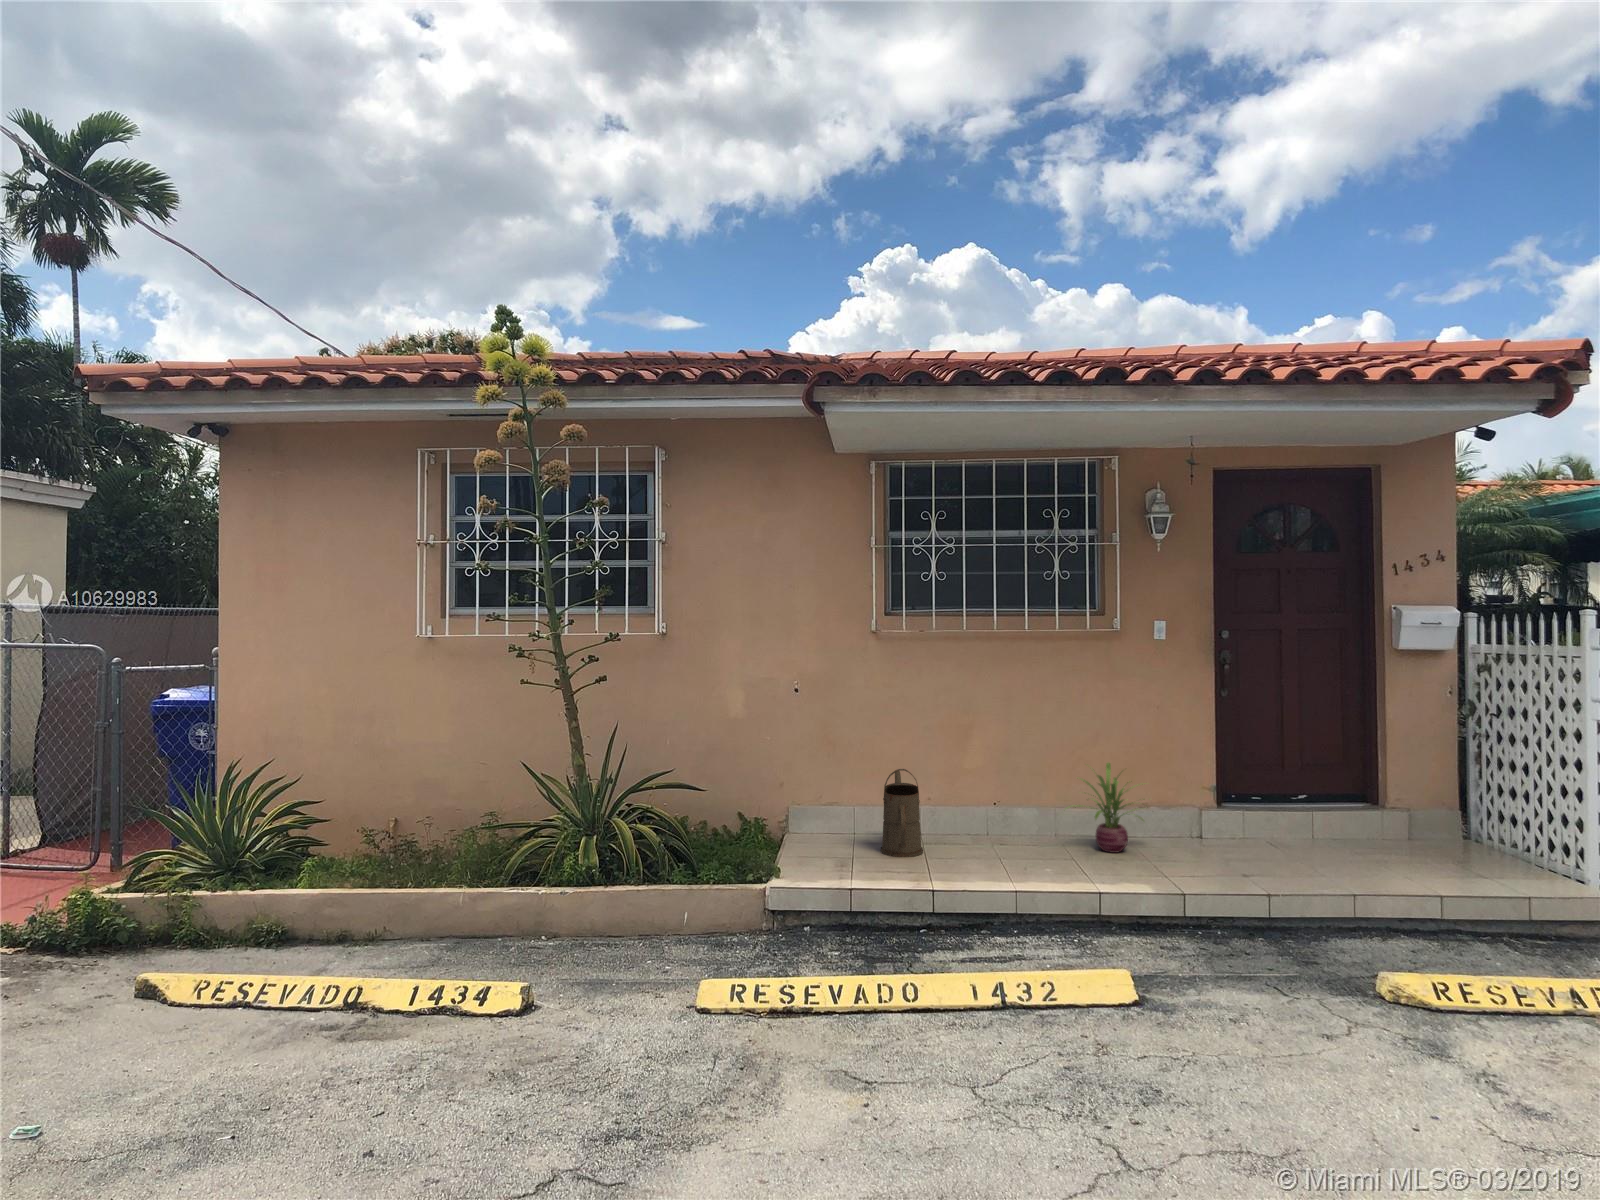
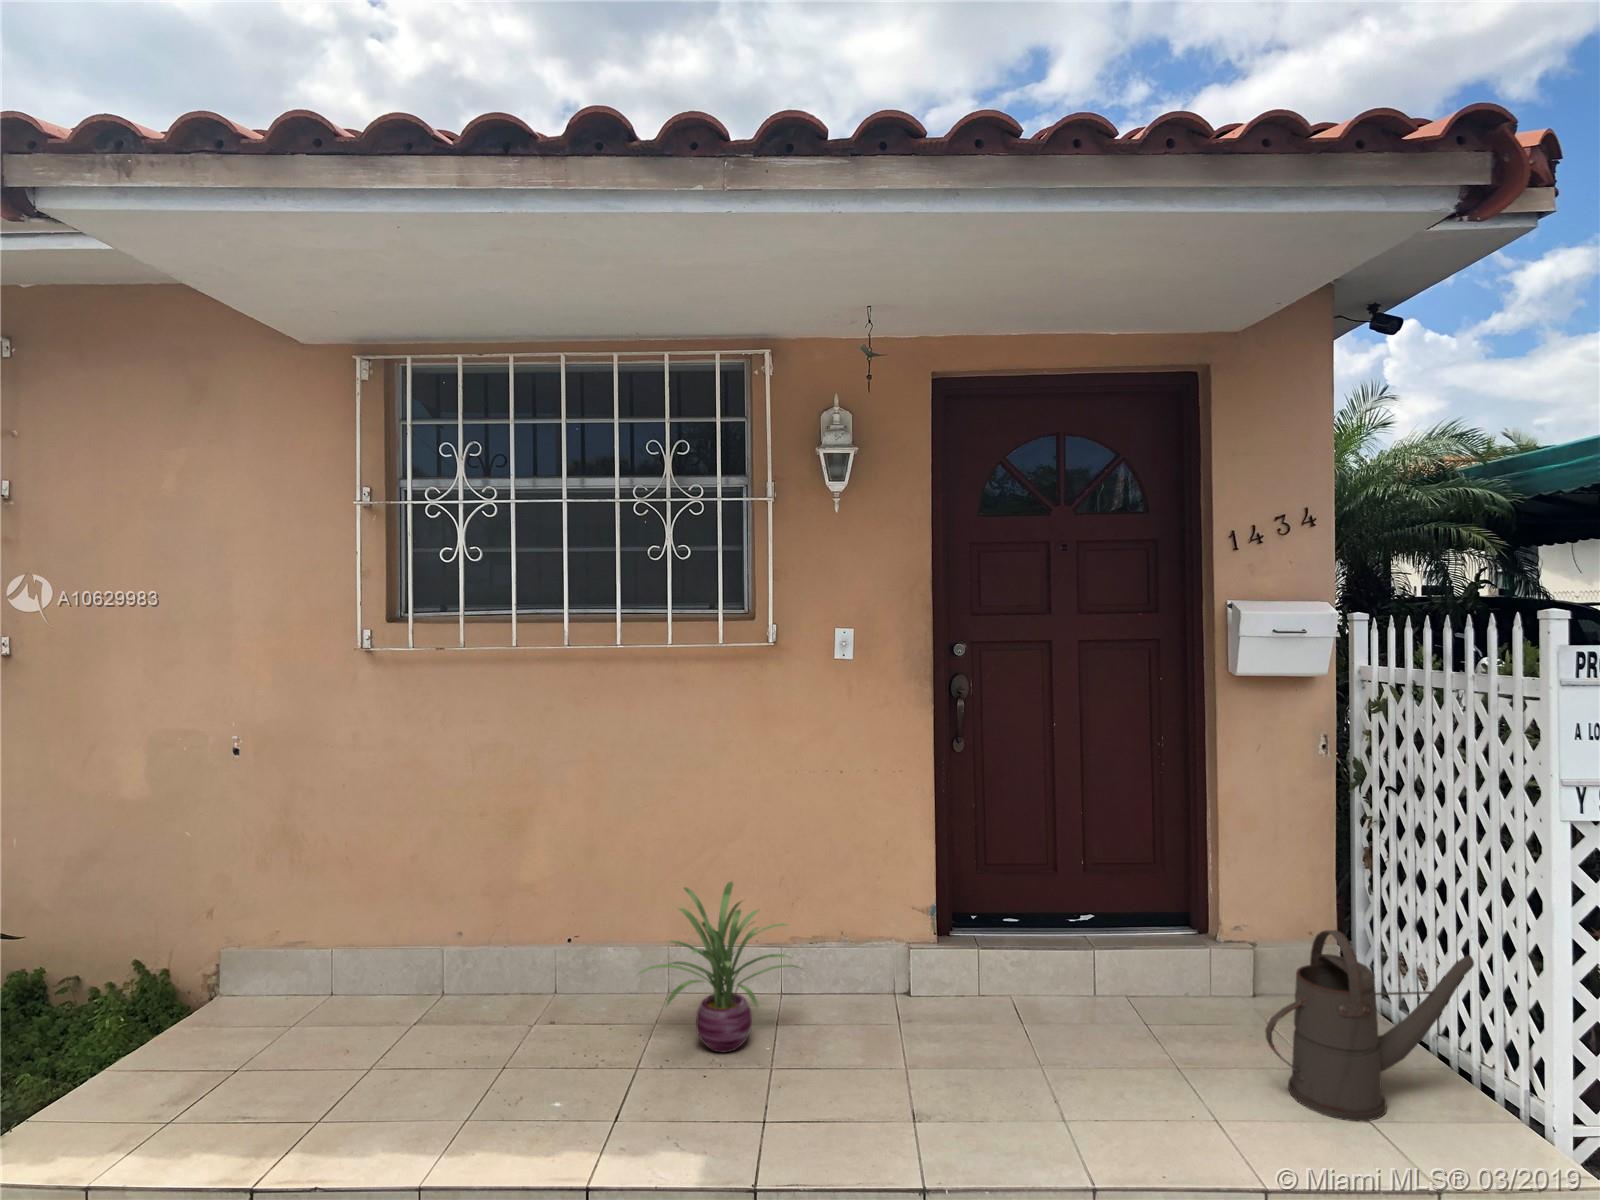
watering can: present [881,769,923,857] -> present [1265,930,1474,1121]

